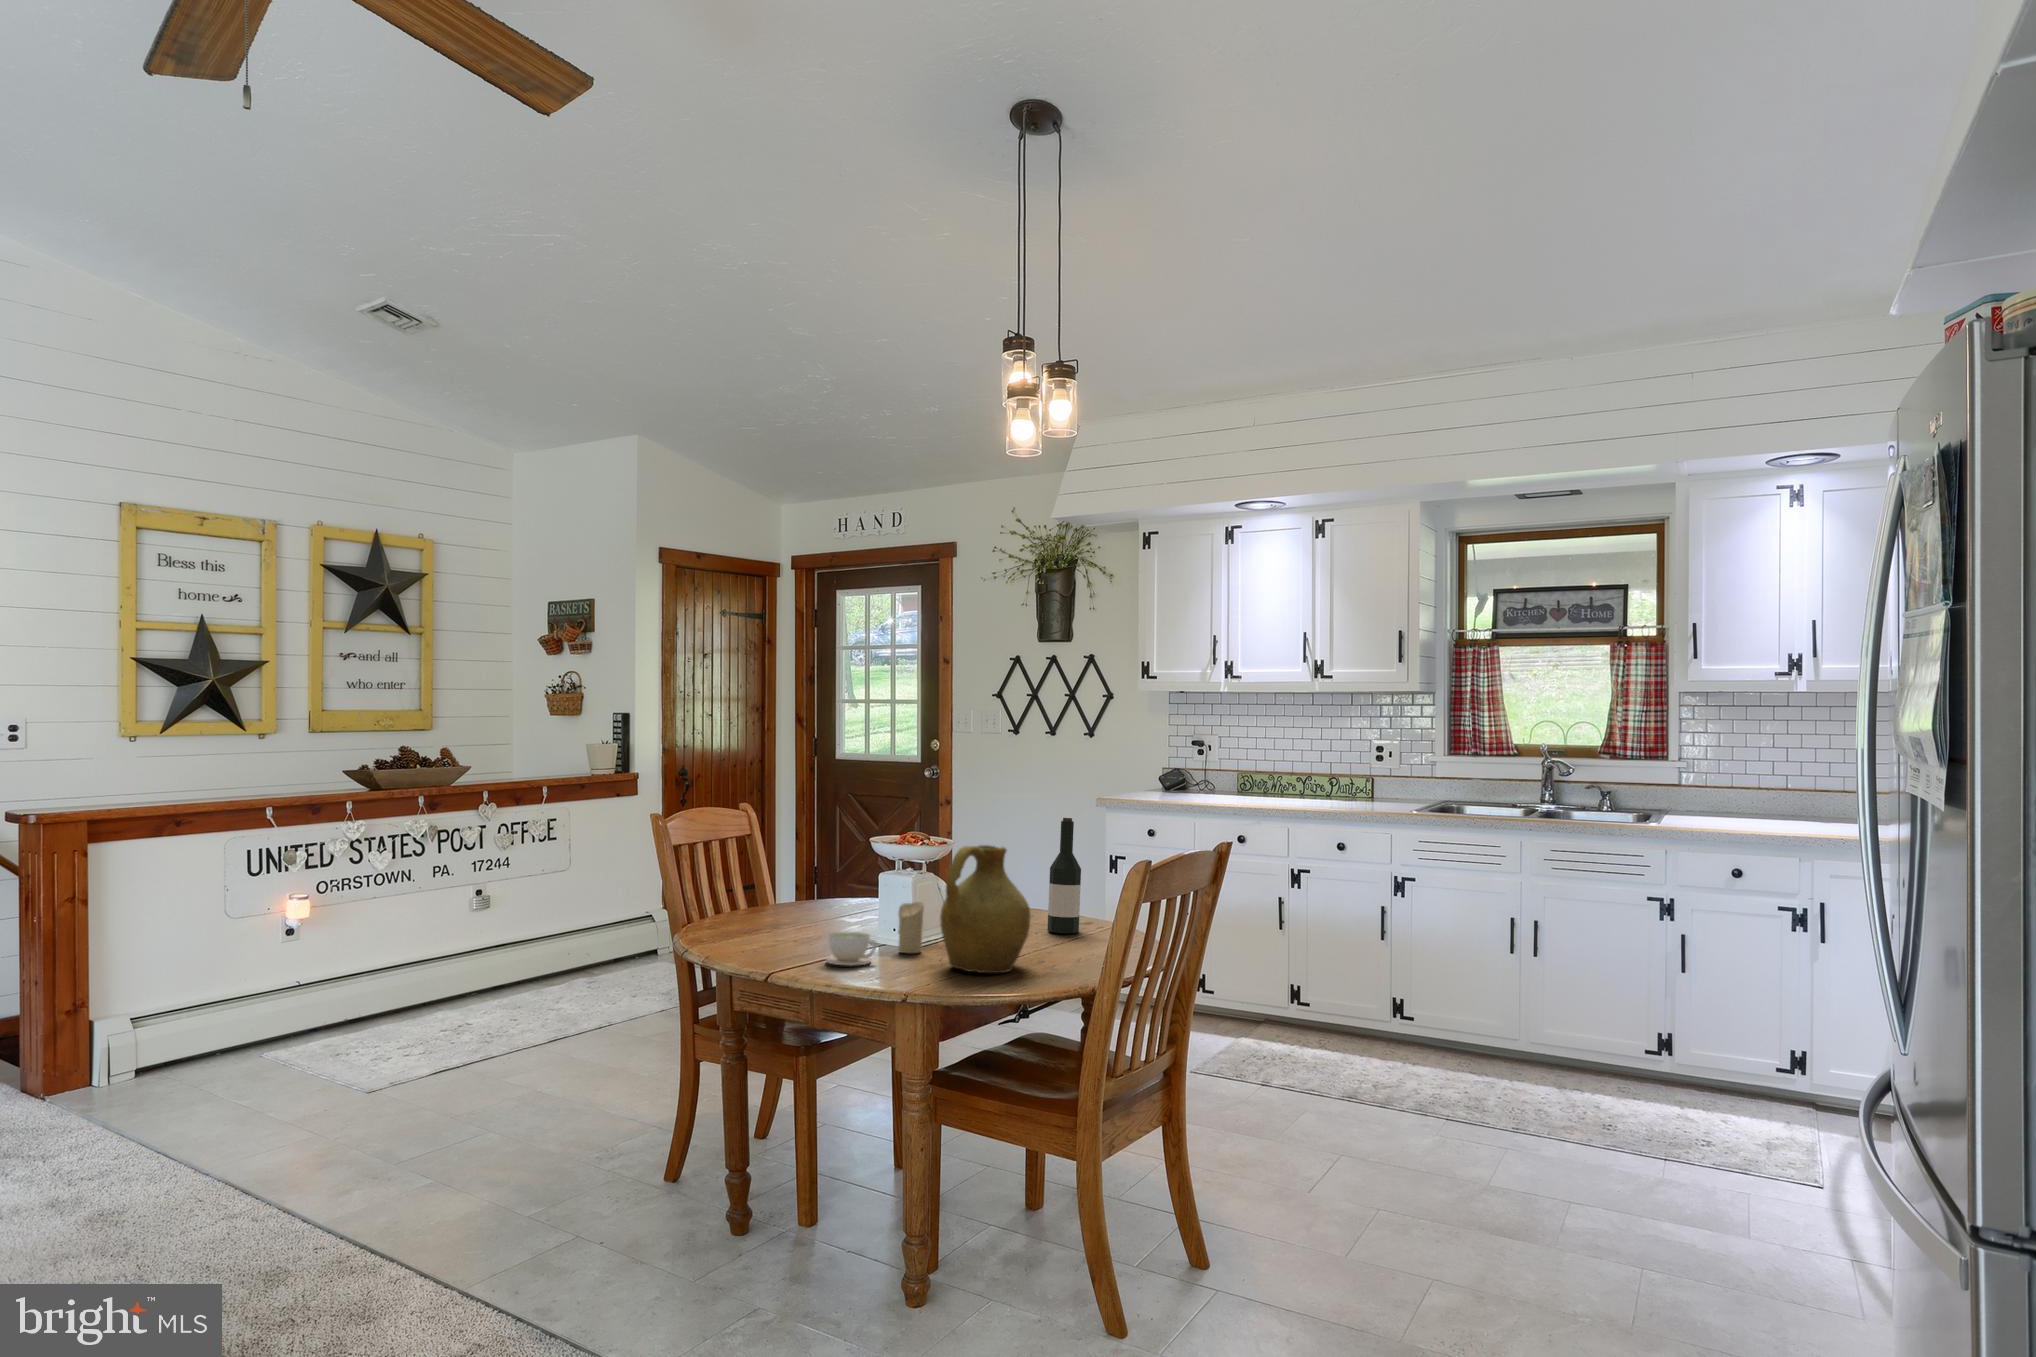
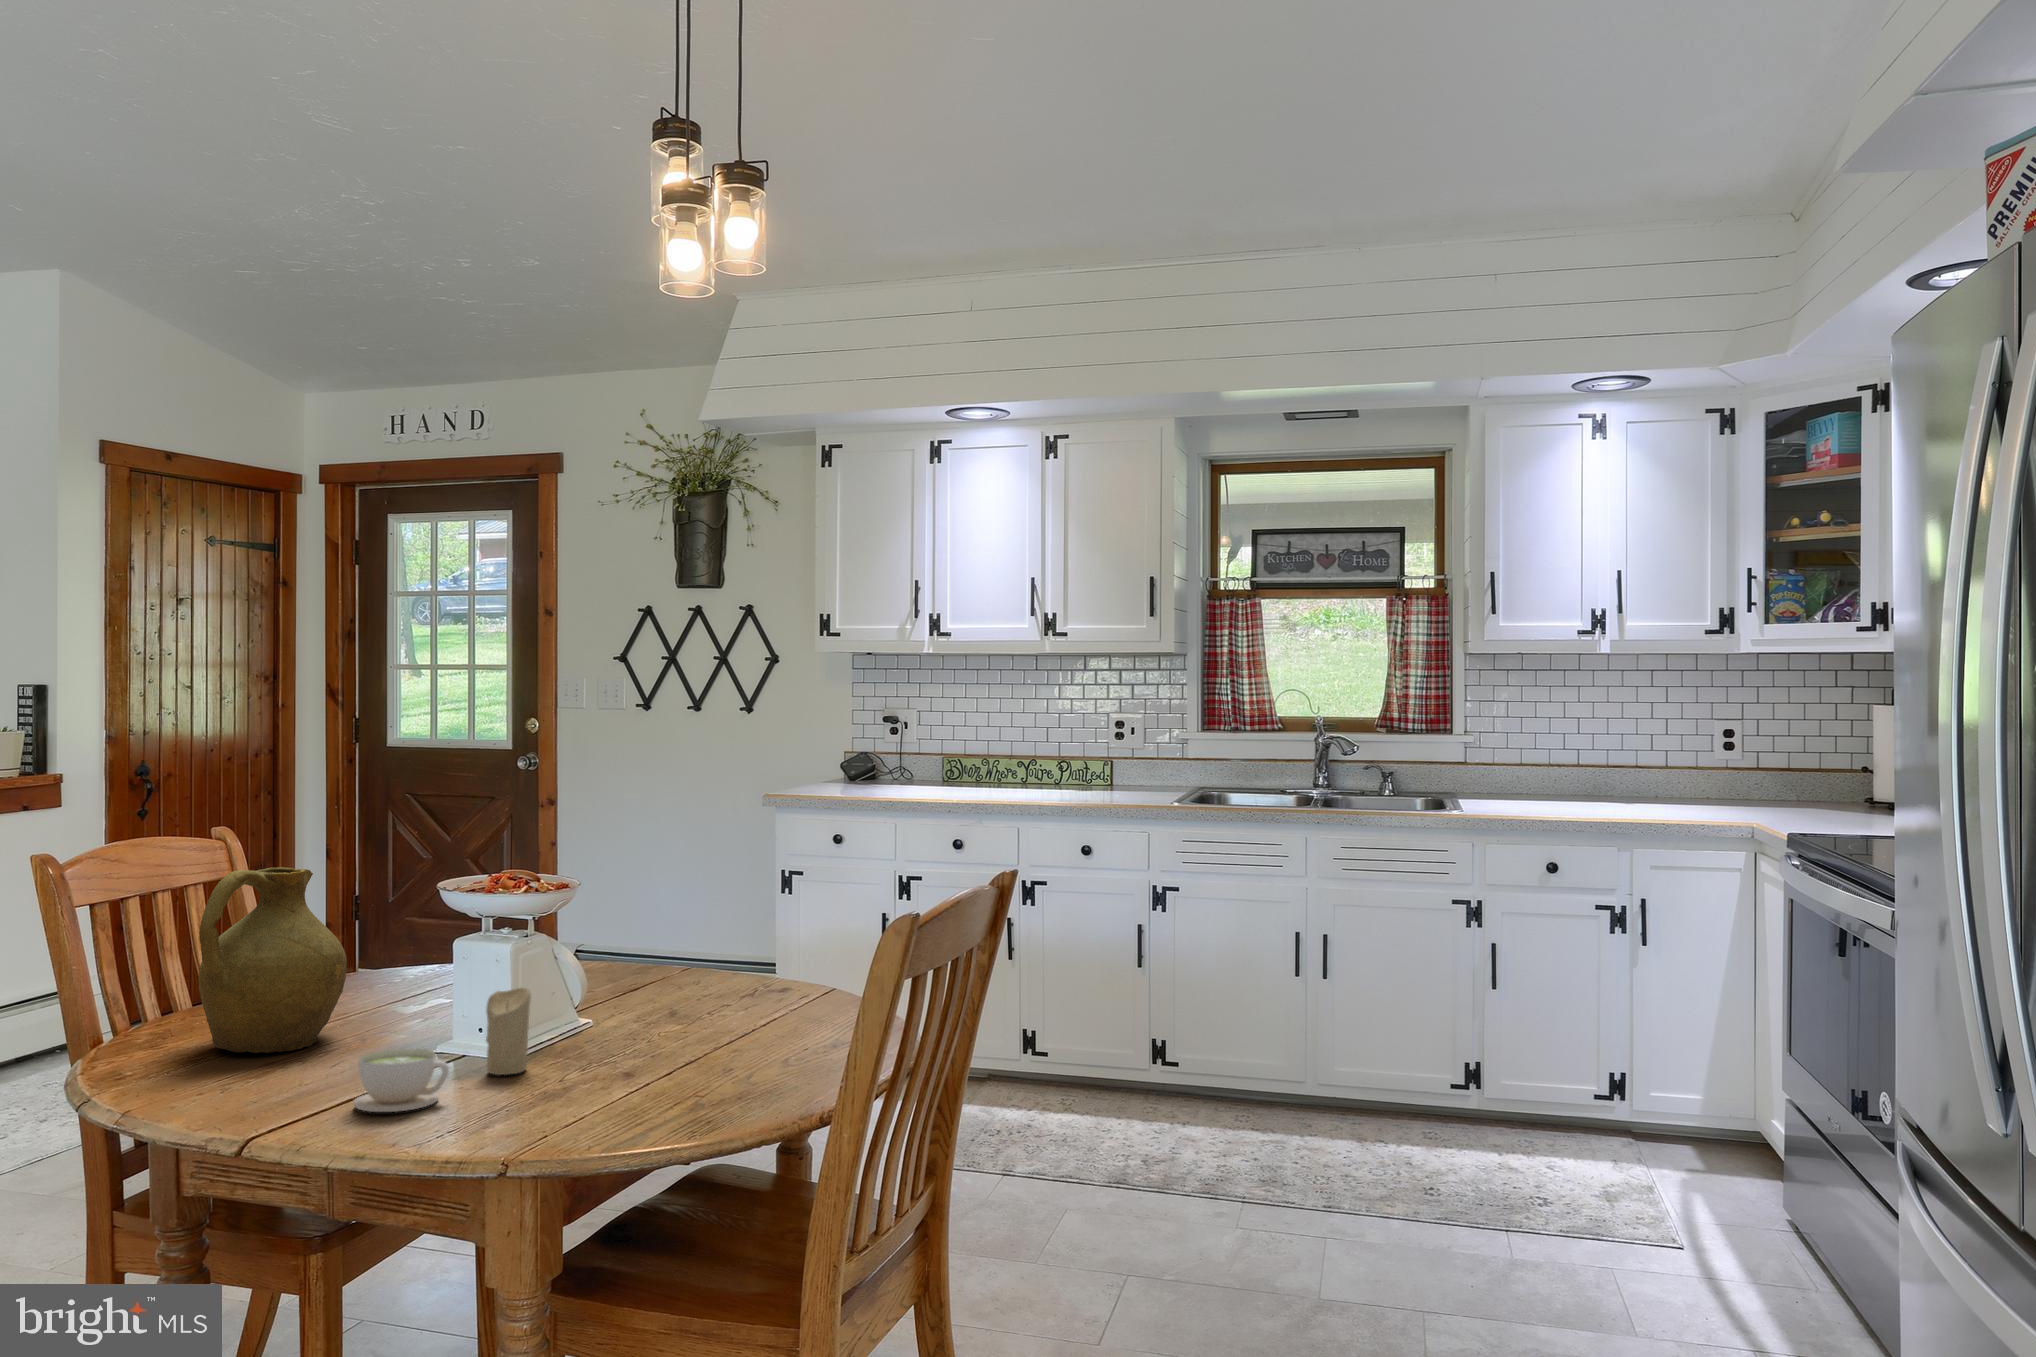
wine bottle: present [1047,818,1081,933] -> none [728,838,779,1014]
pitcher: present [940,845,1031,973] -> present [199,867,347,1053]

